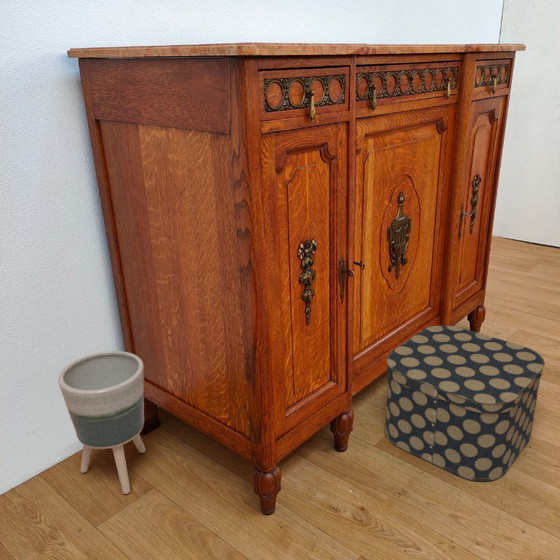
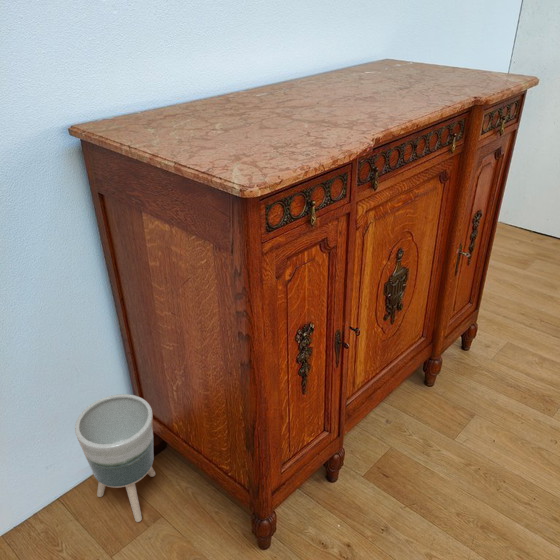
storage box: present [385,325,545,481] -> none [373,362,525,521]

